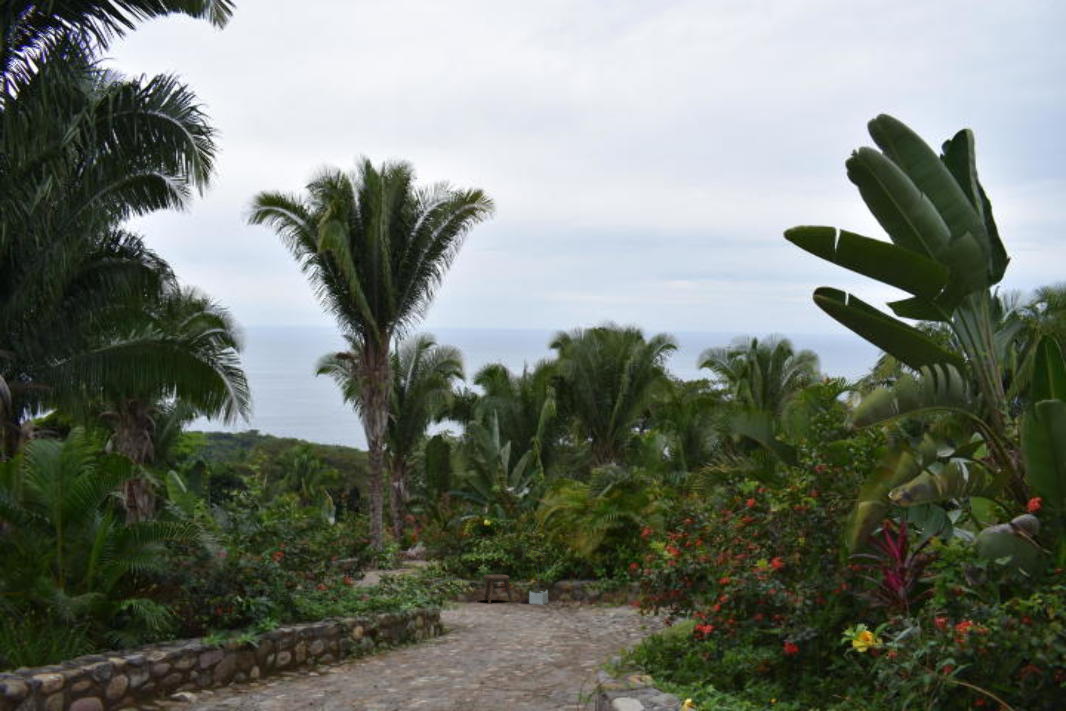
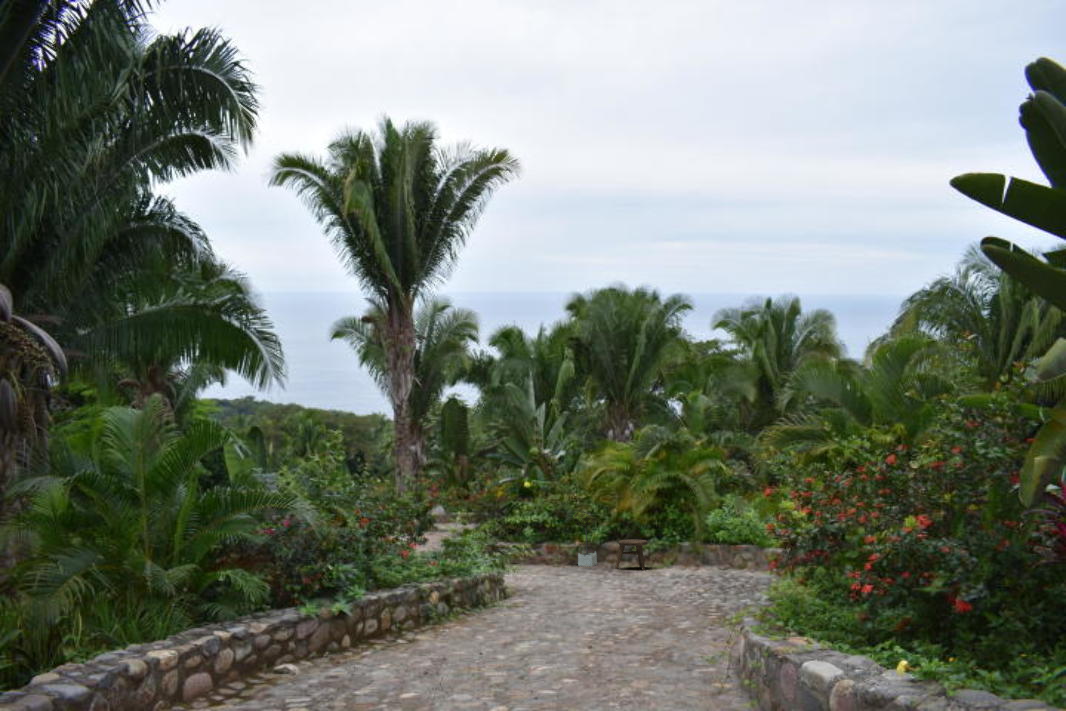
stool: present [482,574,512,604] -> present [615,539,648,570]

